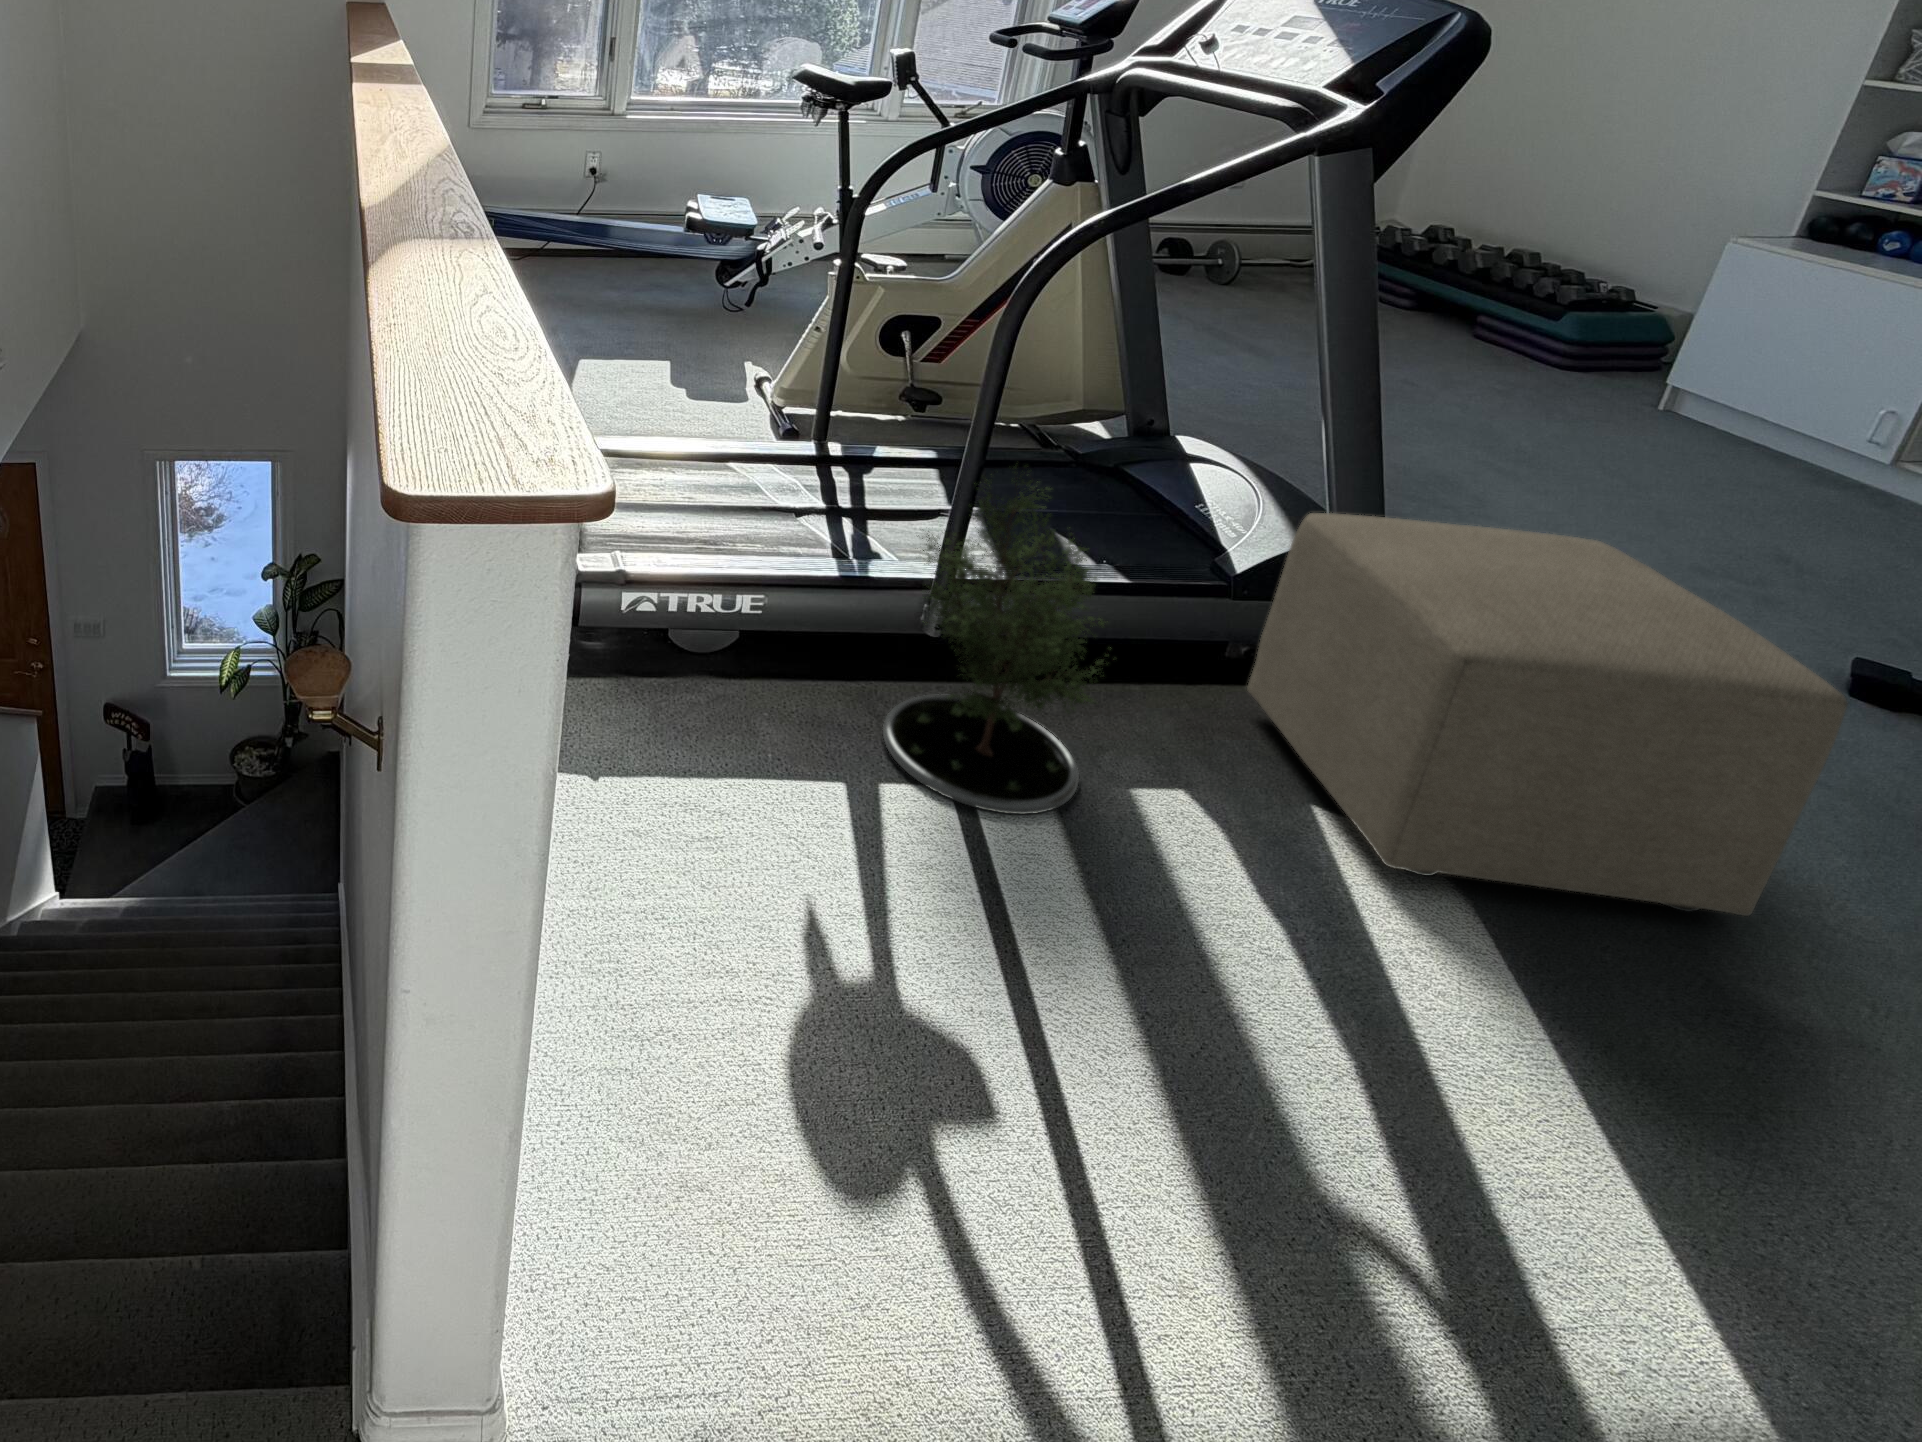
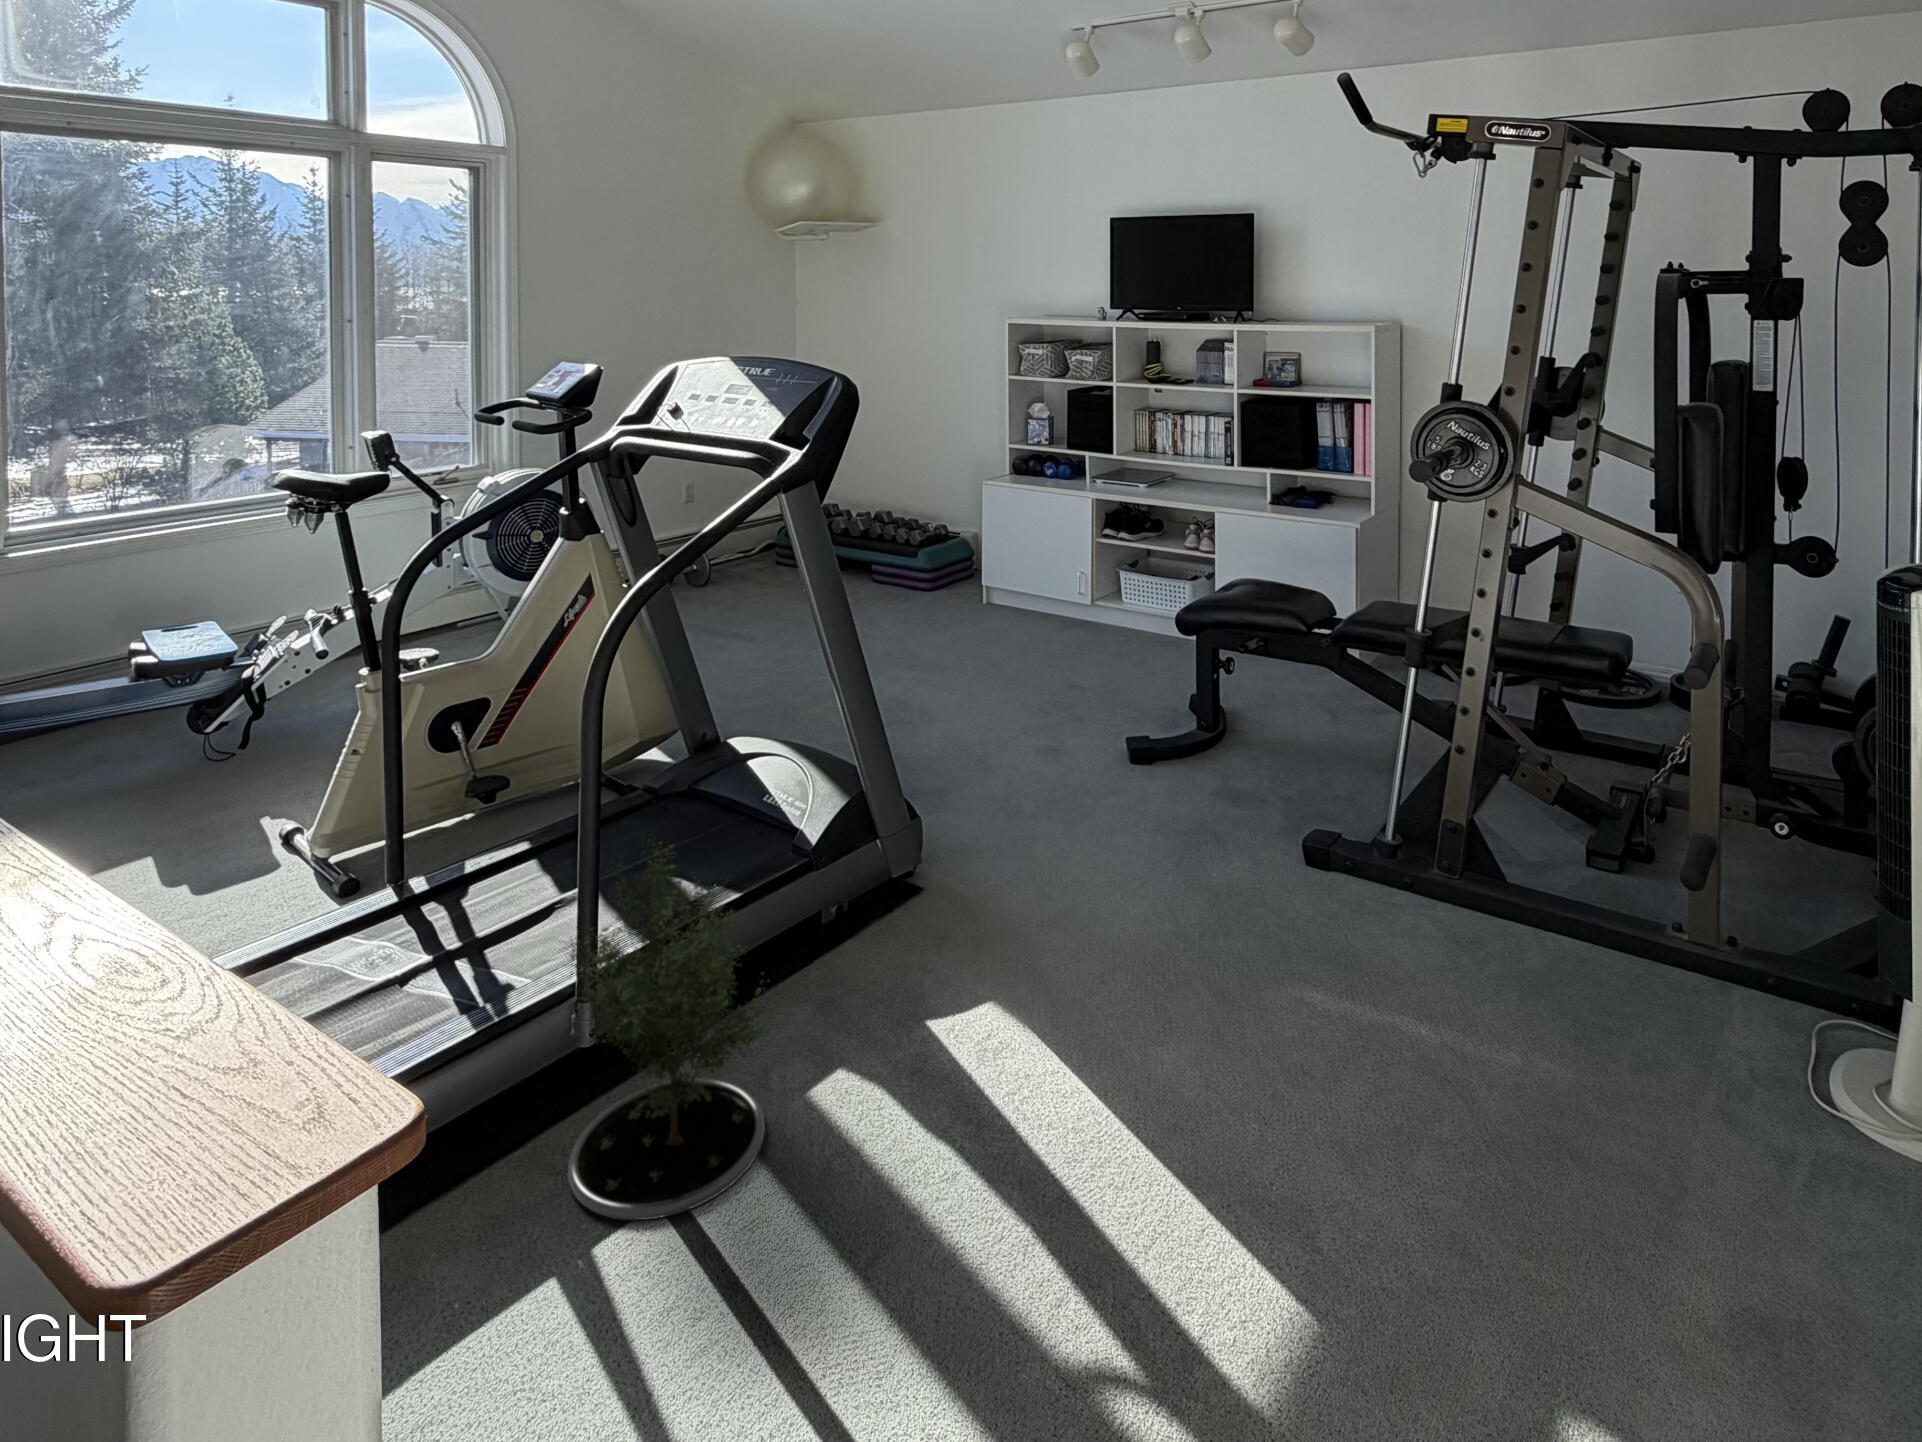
ottoman: present [1247,513,1847,916] -> none [849,718,1164,1042]

